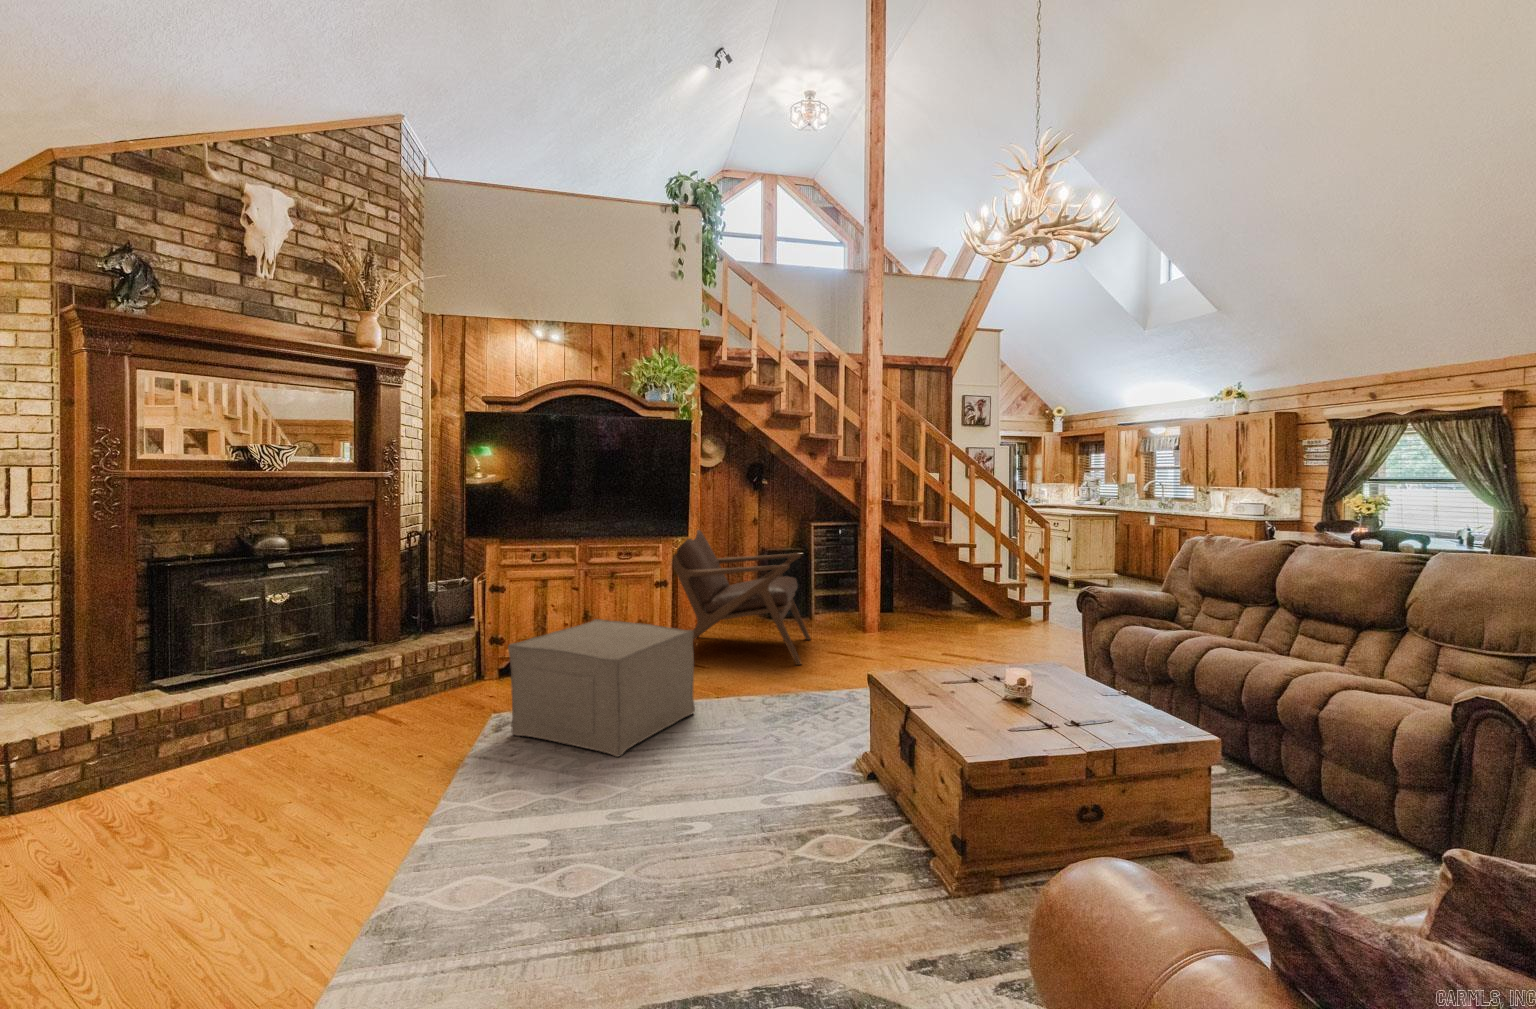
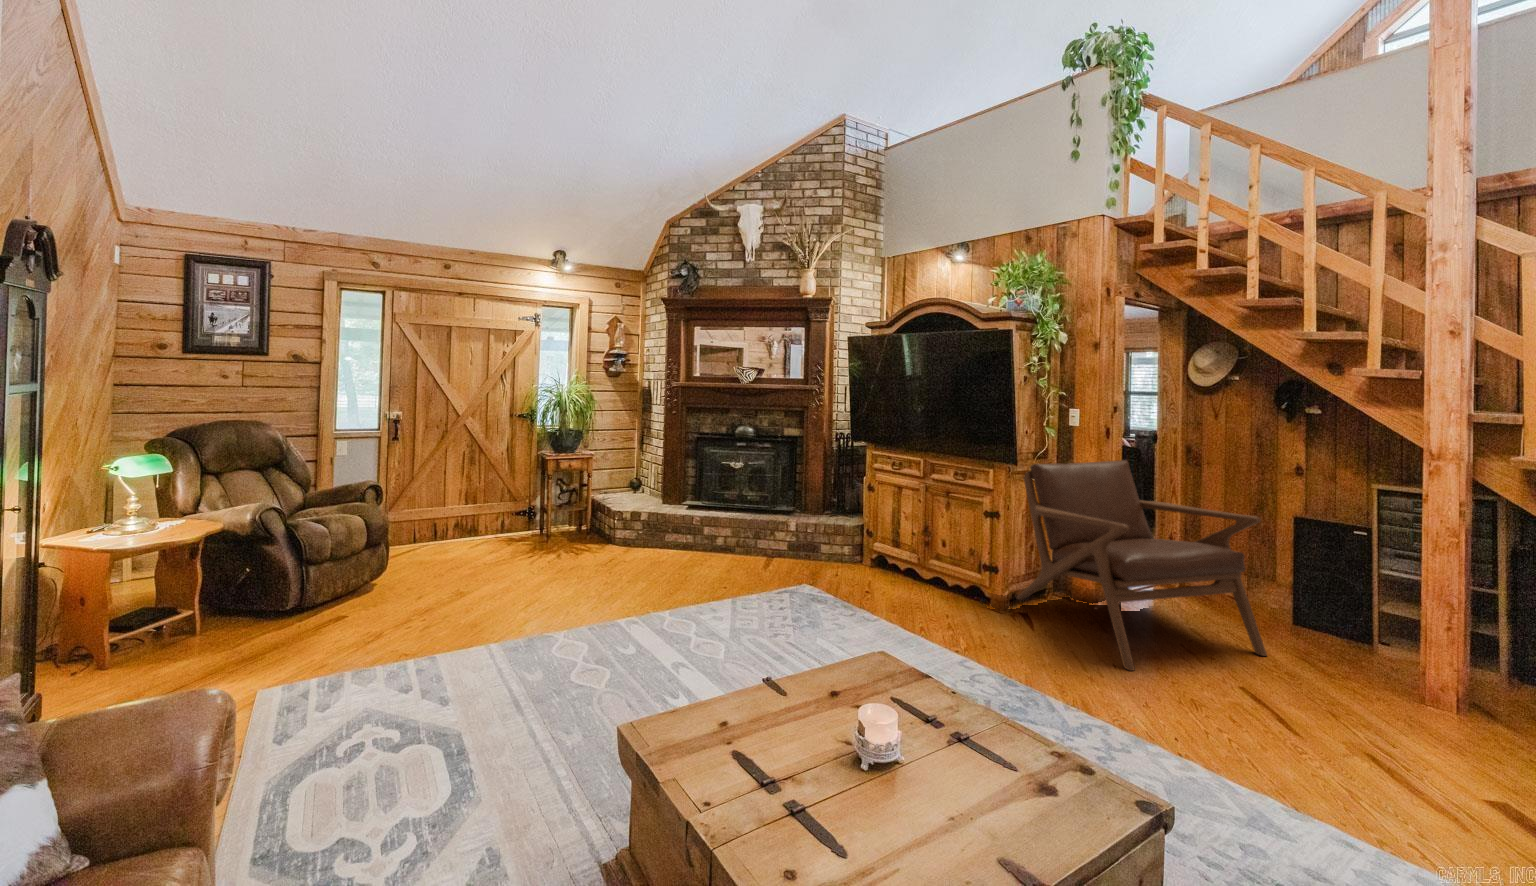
ottoman: present [508,619,695,757] -> none [757,529,883,646]

